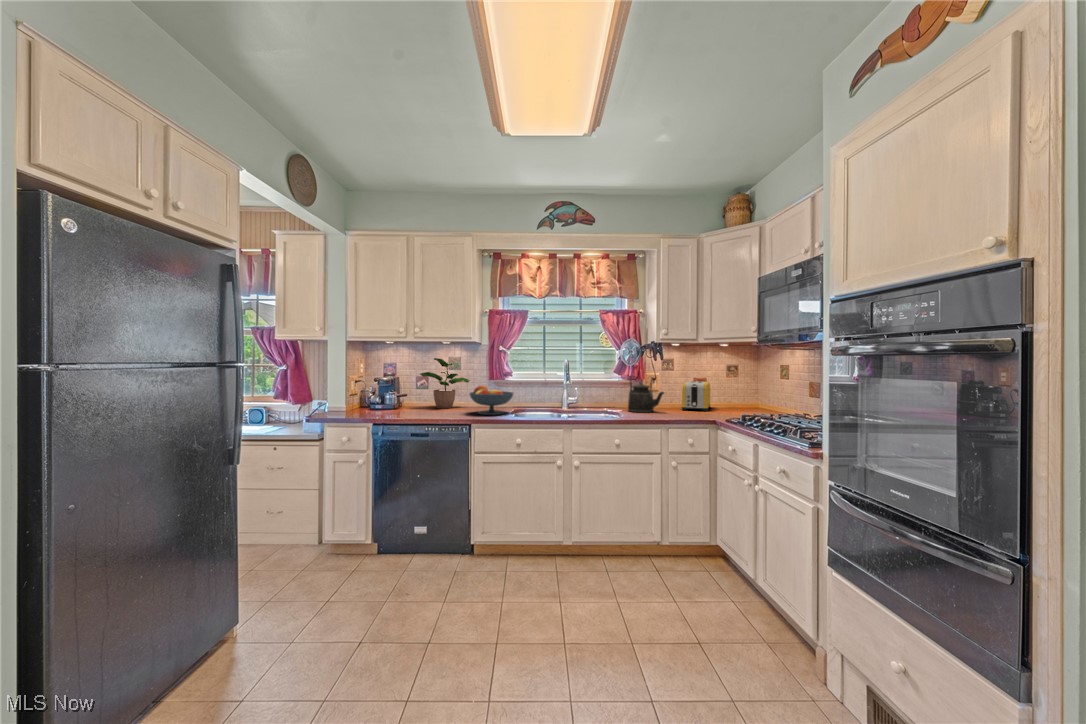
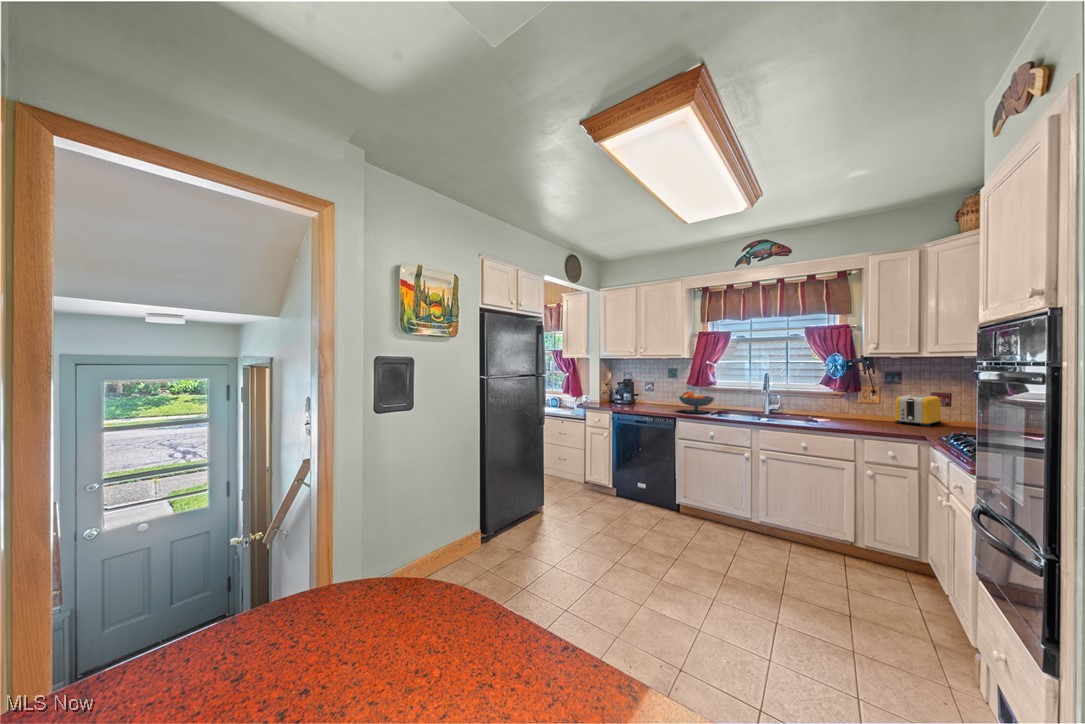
potted plant: present [420,358,470,409] -> none [647,370,684,406]
kettle: present [628,376,664,412] -> none [827,387,867,422]

